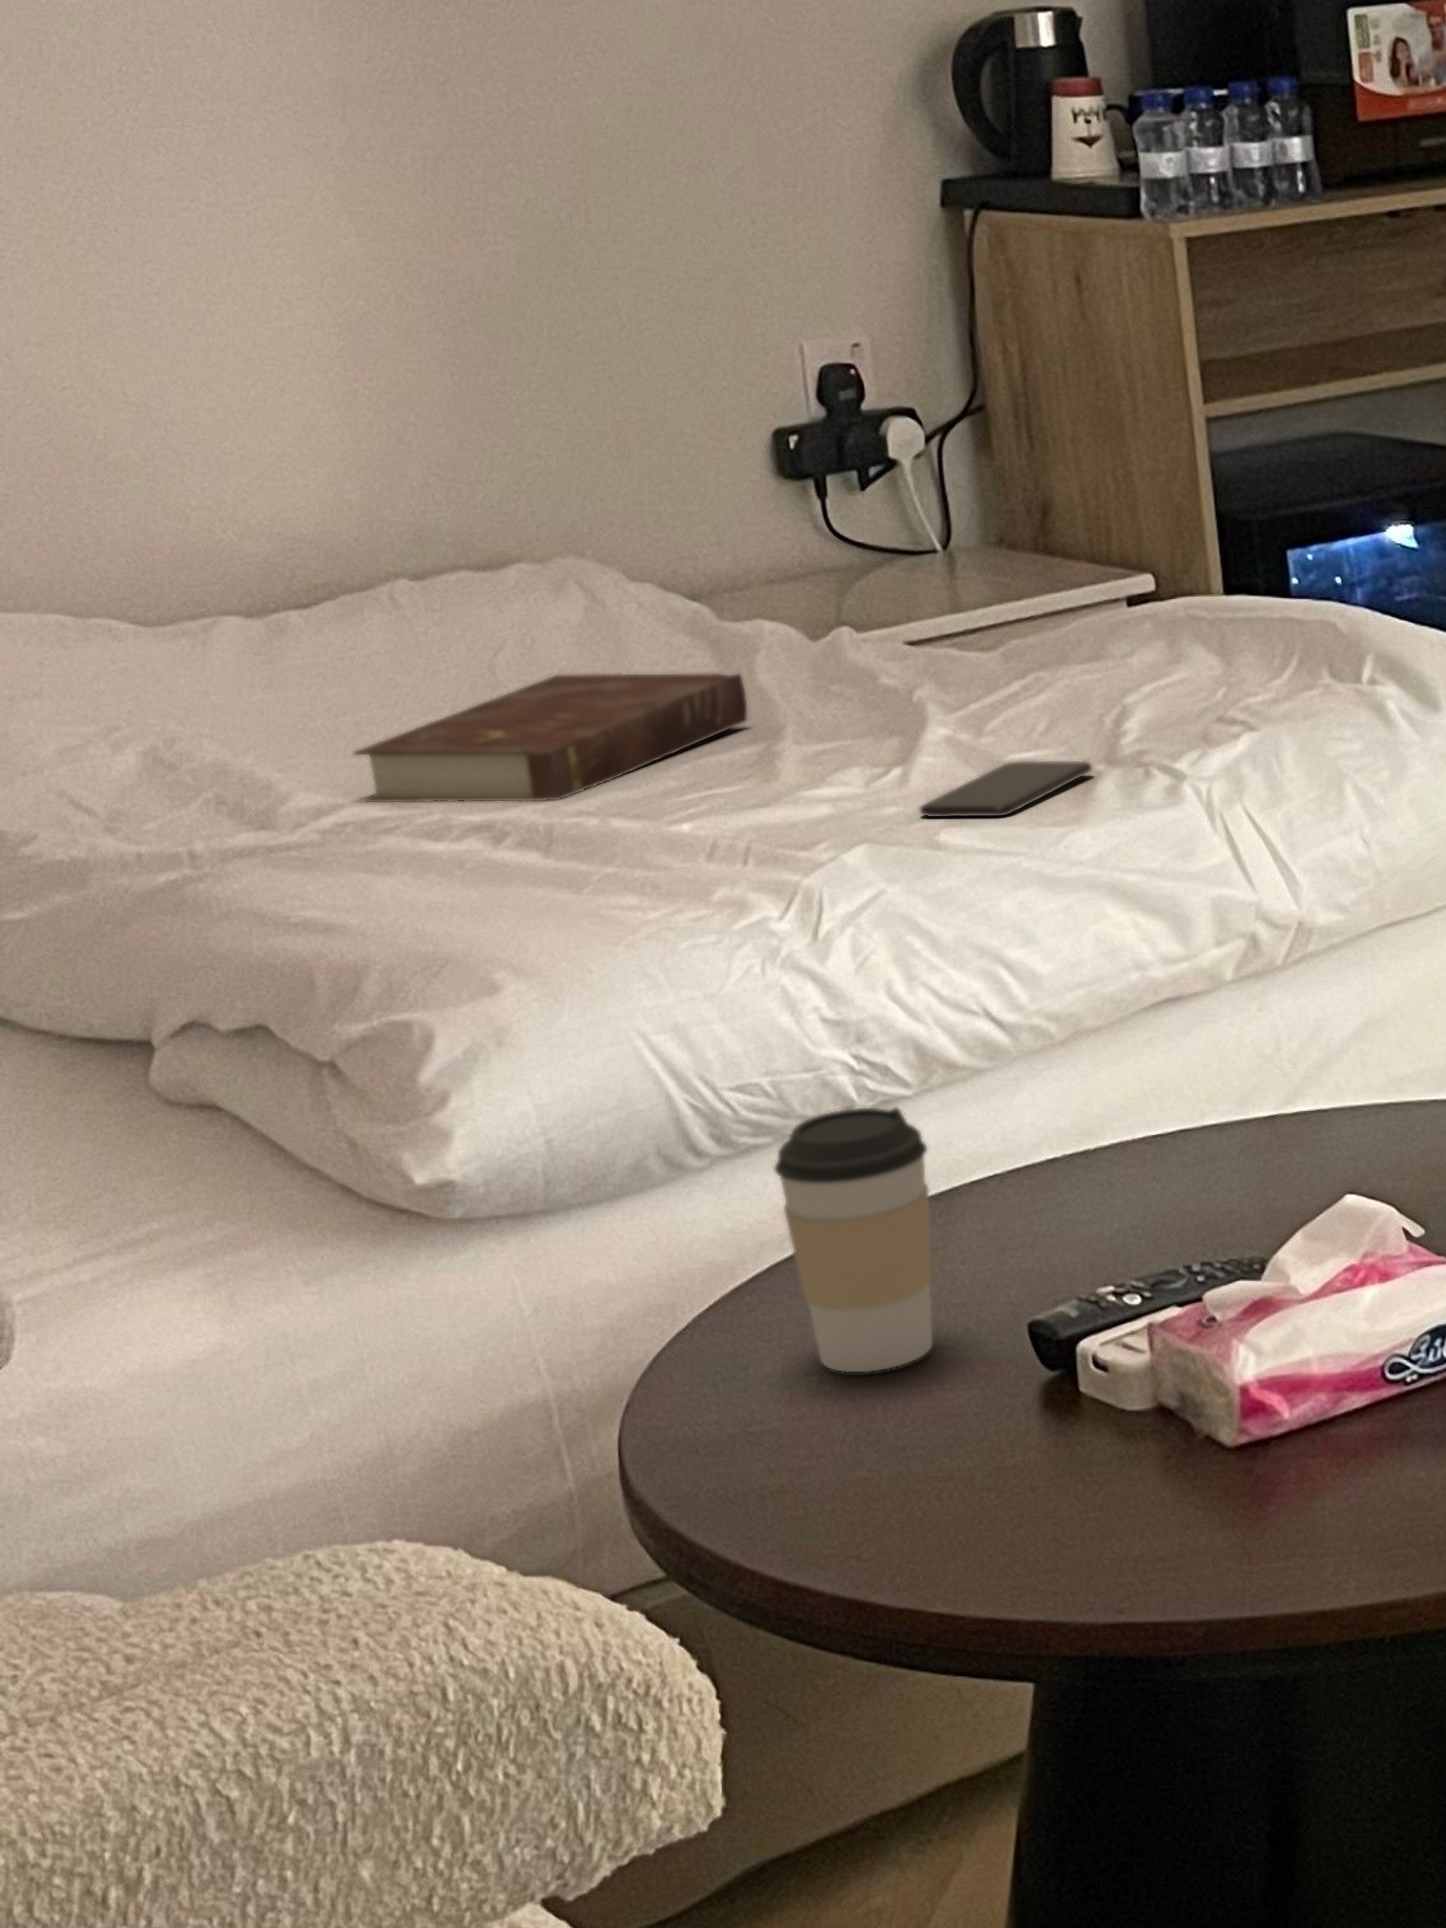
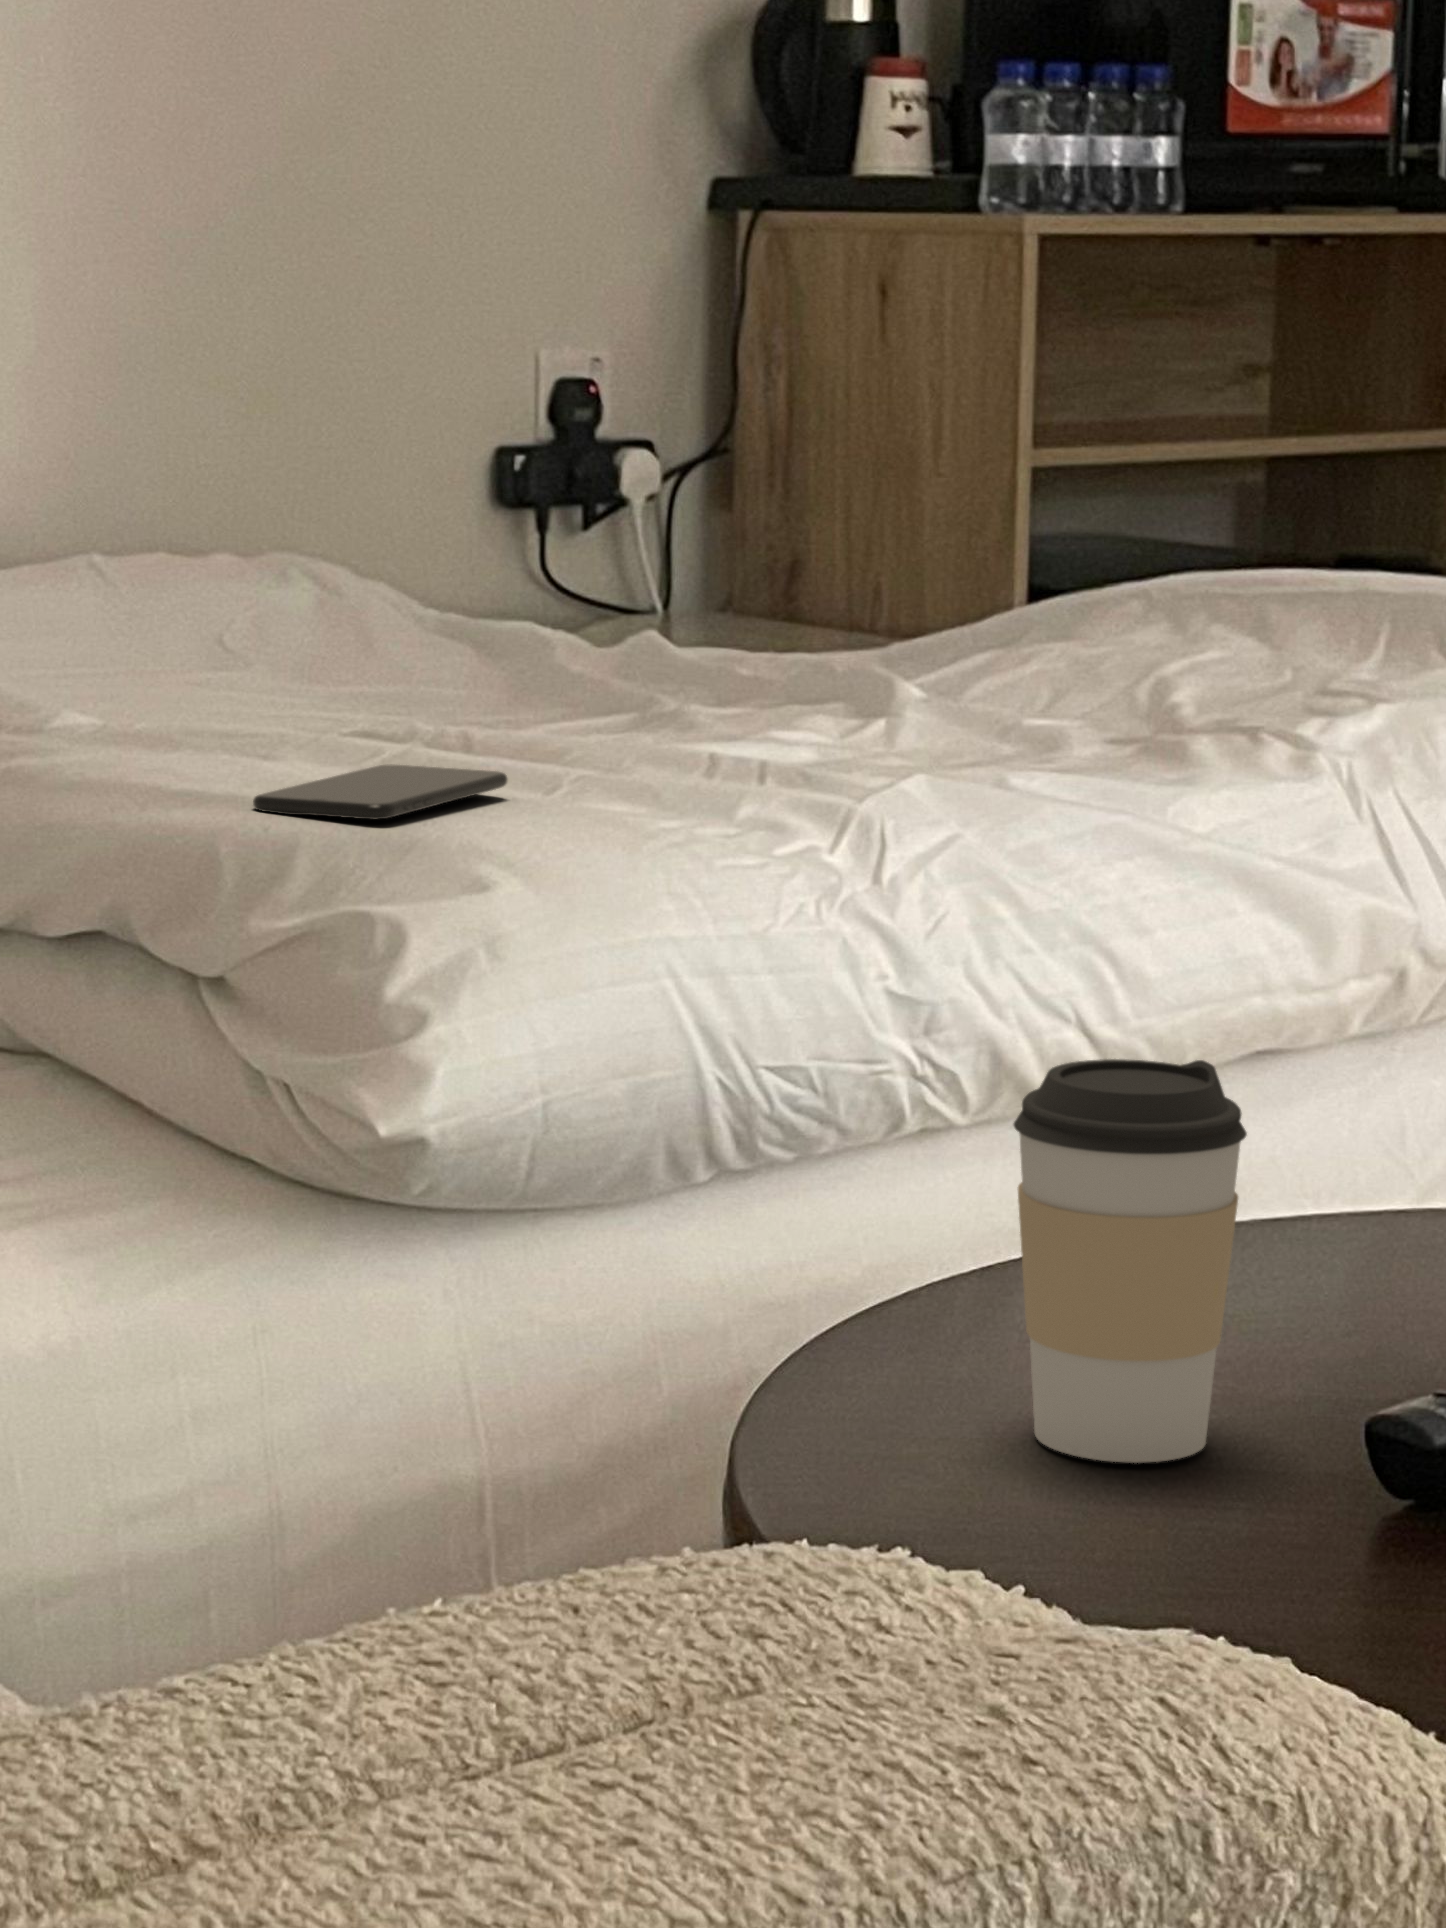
book: present [355,673,747,802] -> none [146,618,598,740]
smartphone: present [920,761,1092,817] -> present [253,765,507,819]

